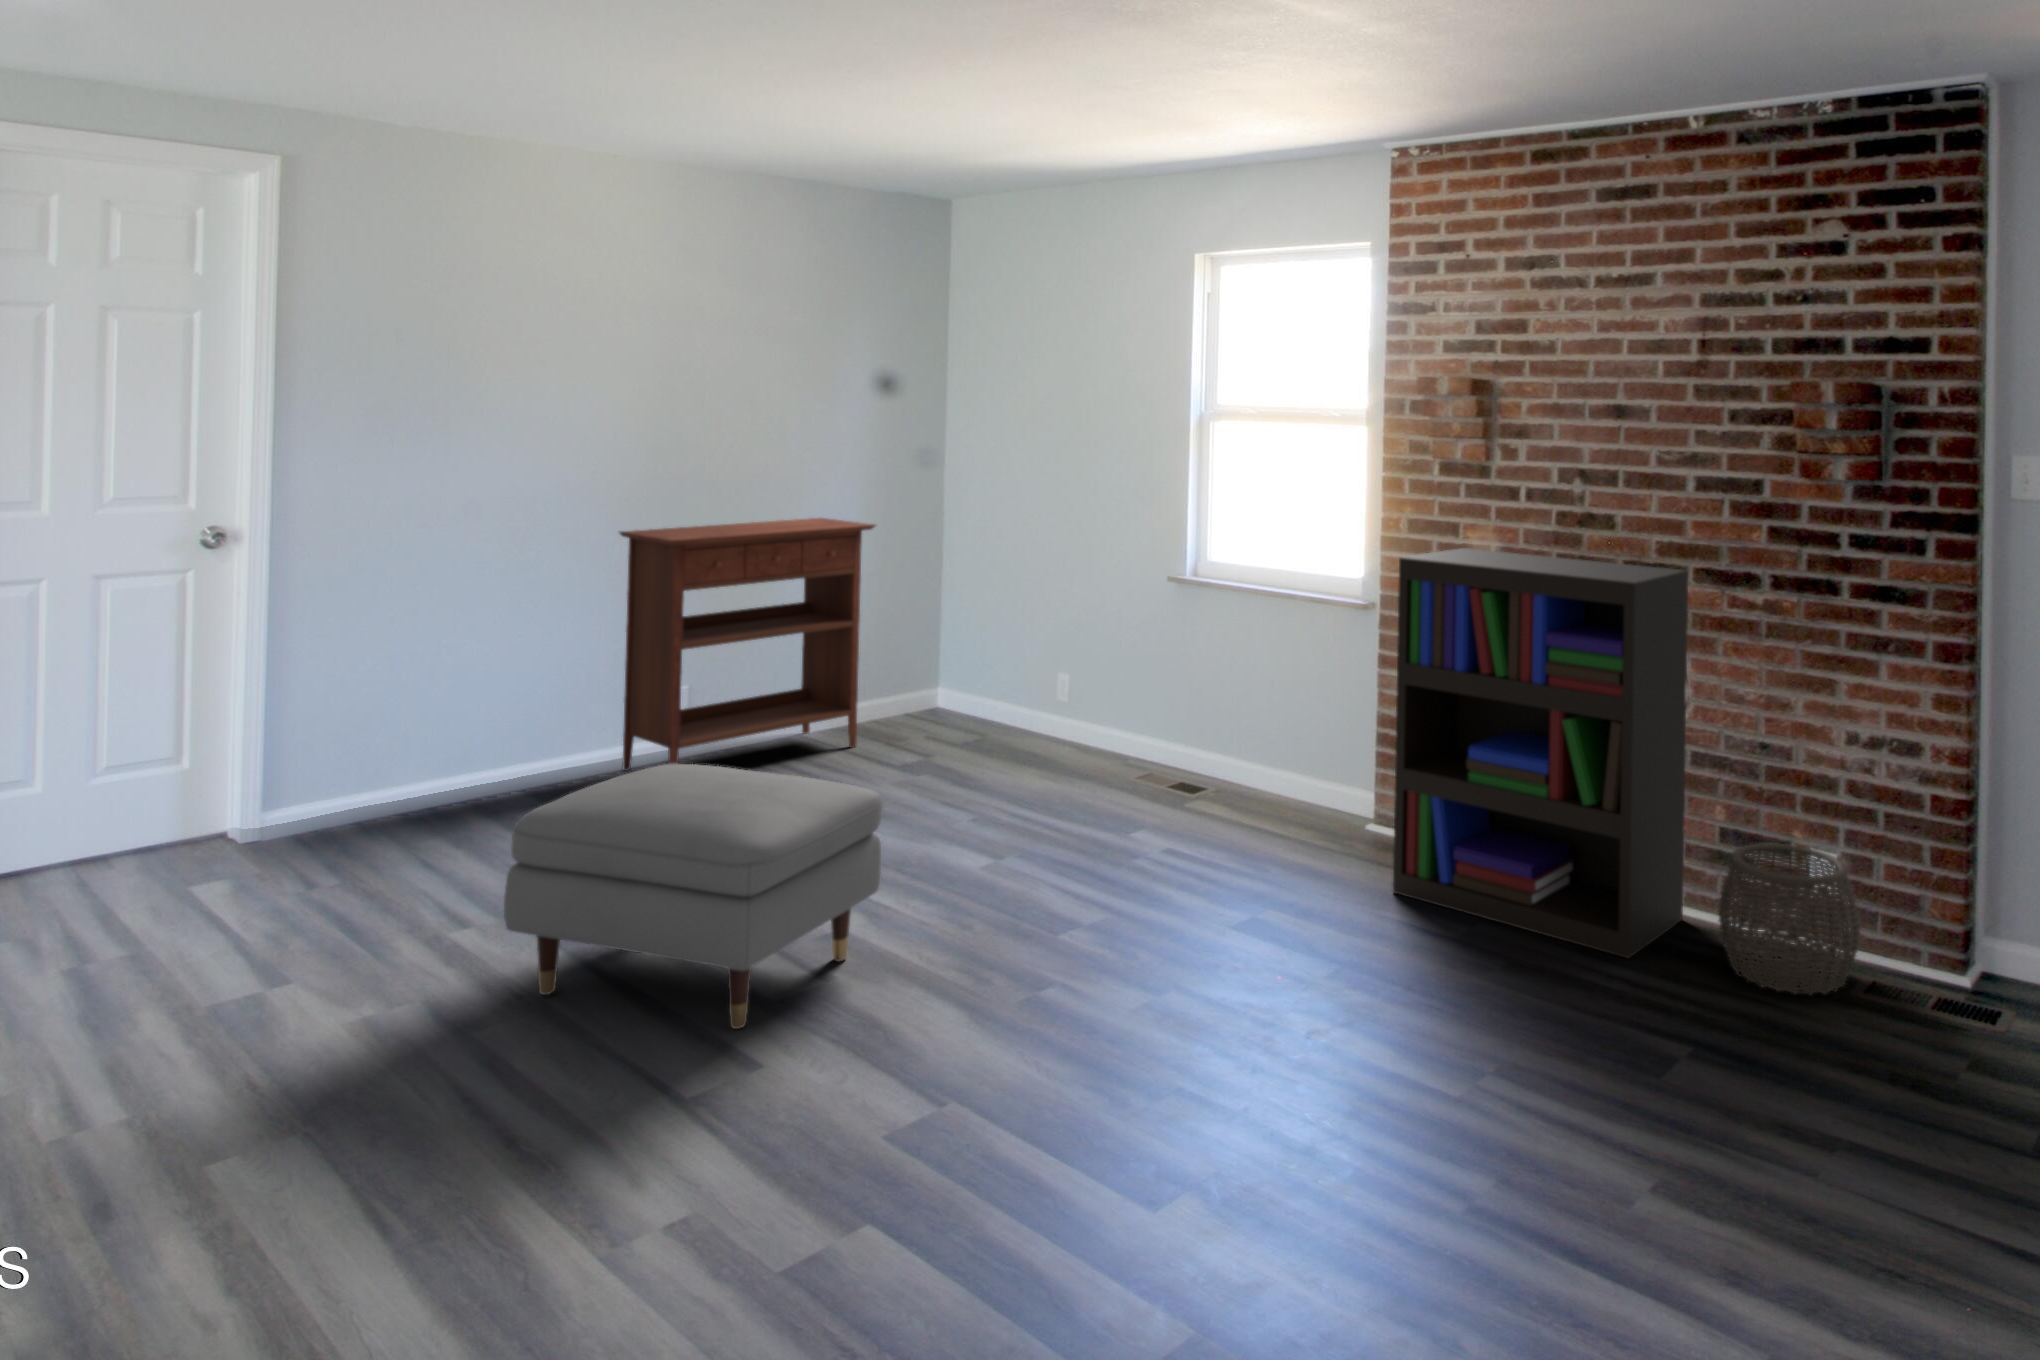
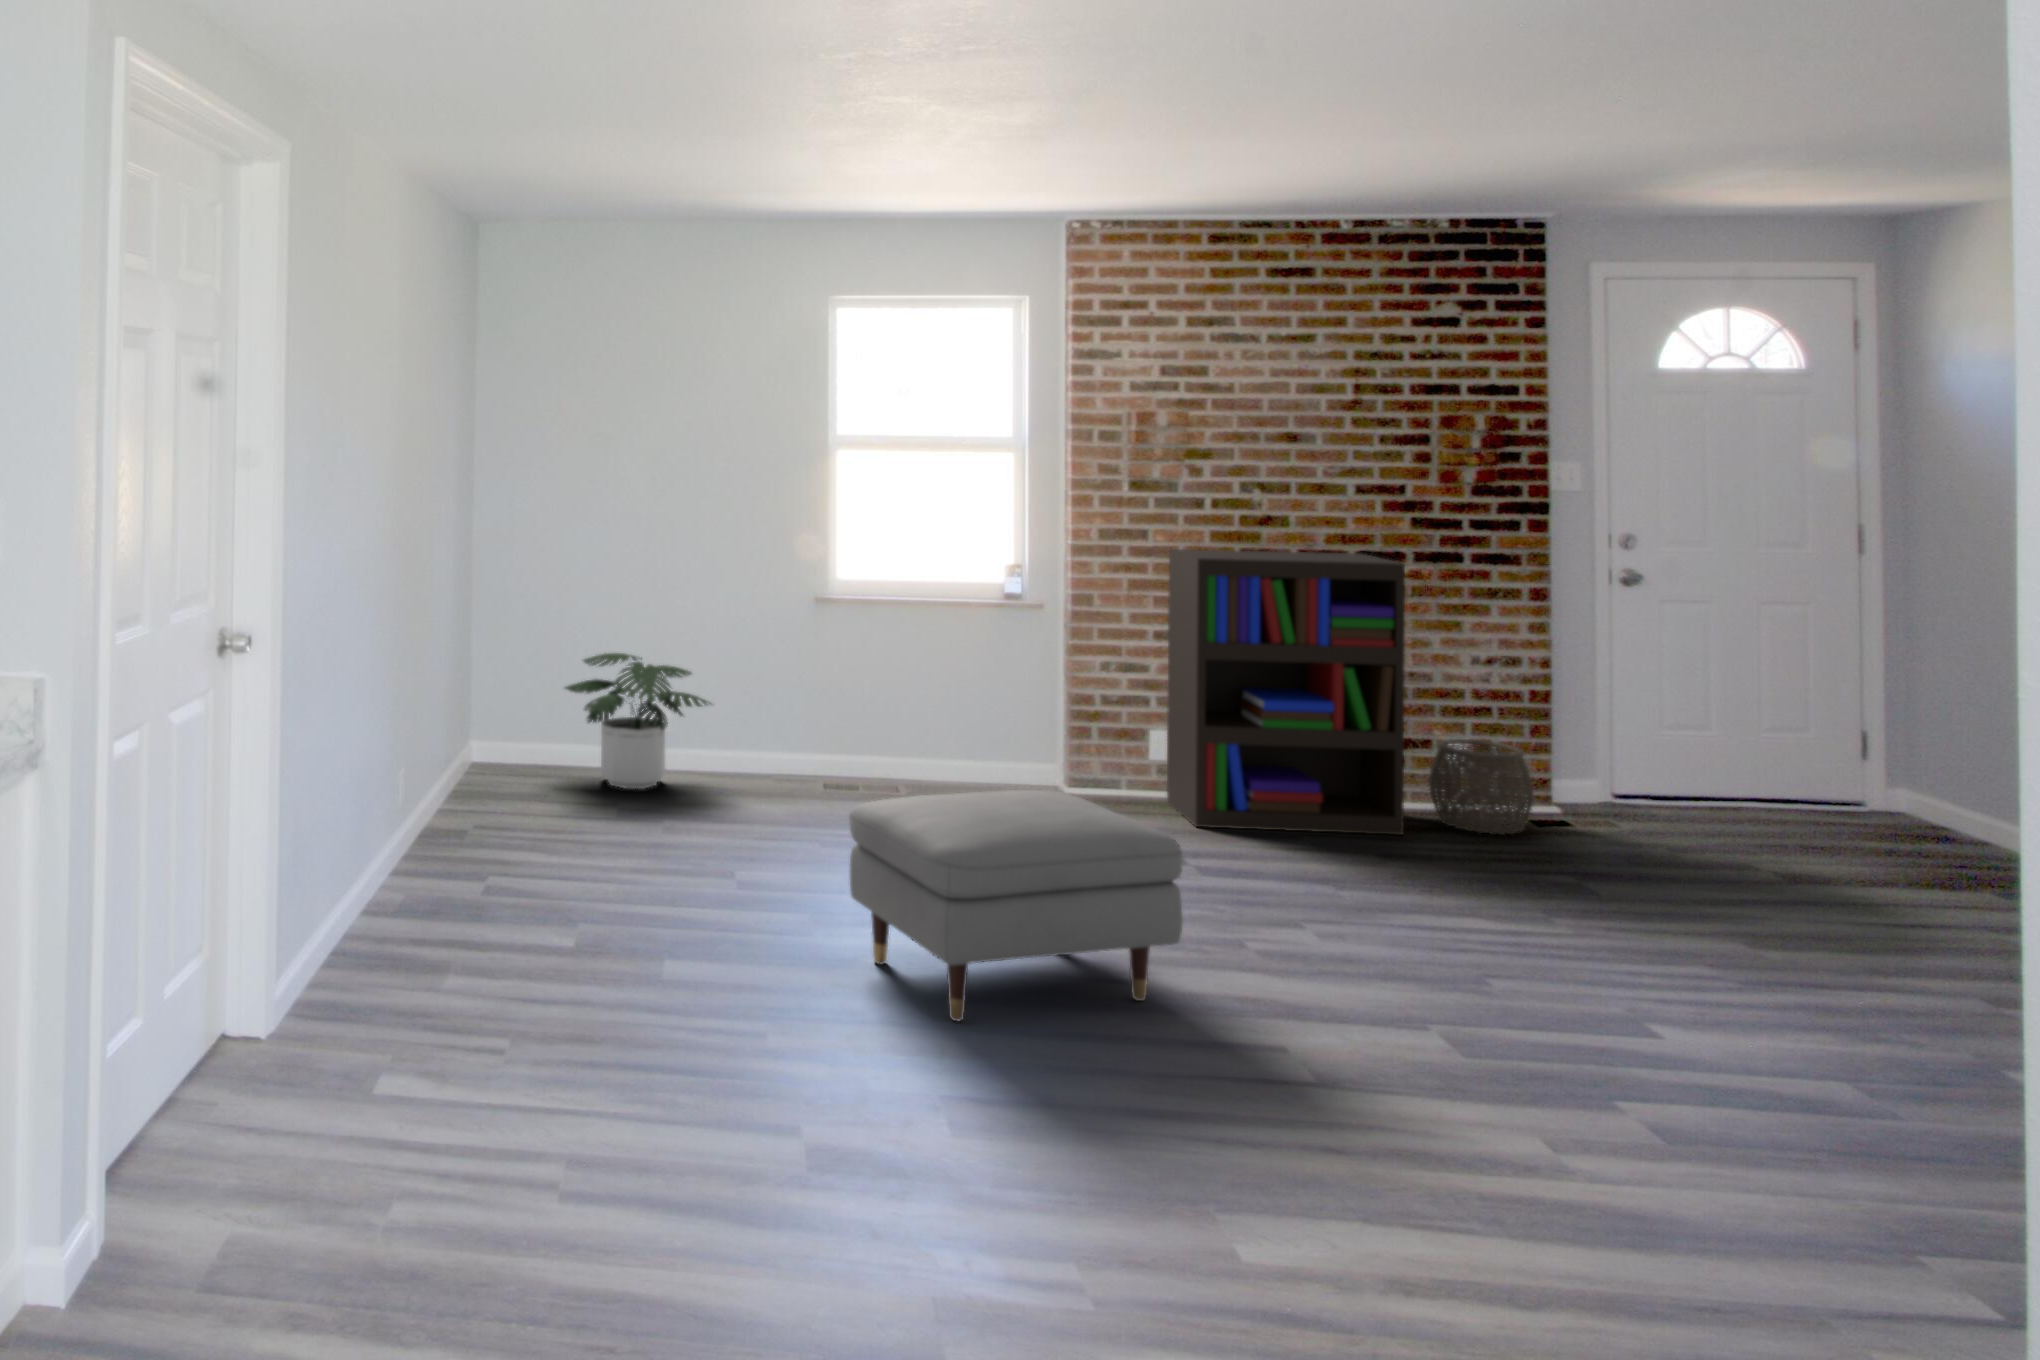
console table: present [620,518,875,771] -> none [385,565,534,866]
potted plant: none [925,618,1073,753] -> present [565,653,710,789]

